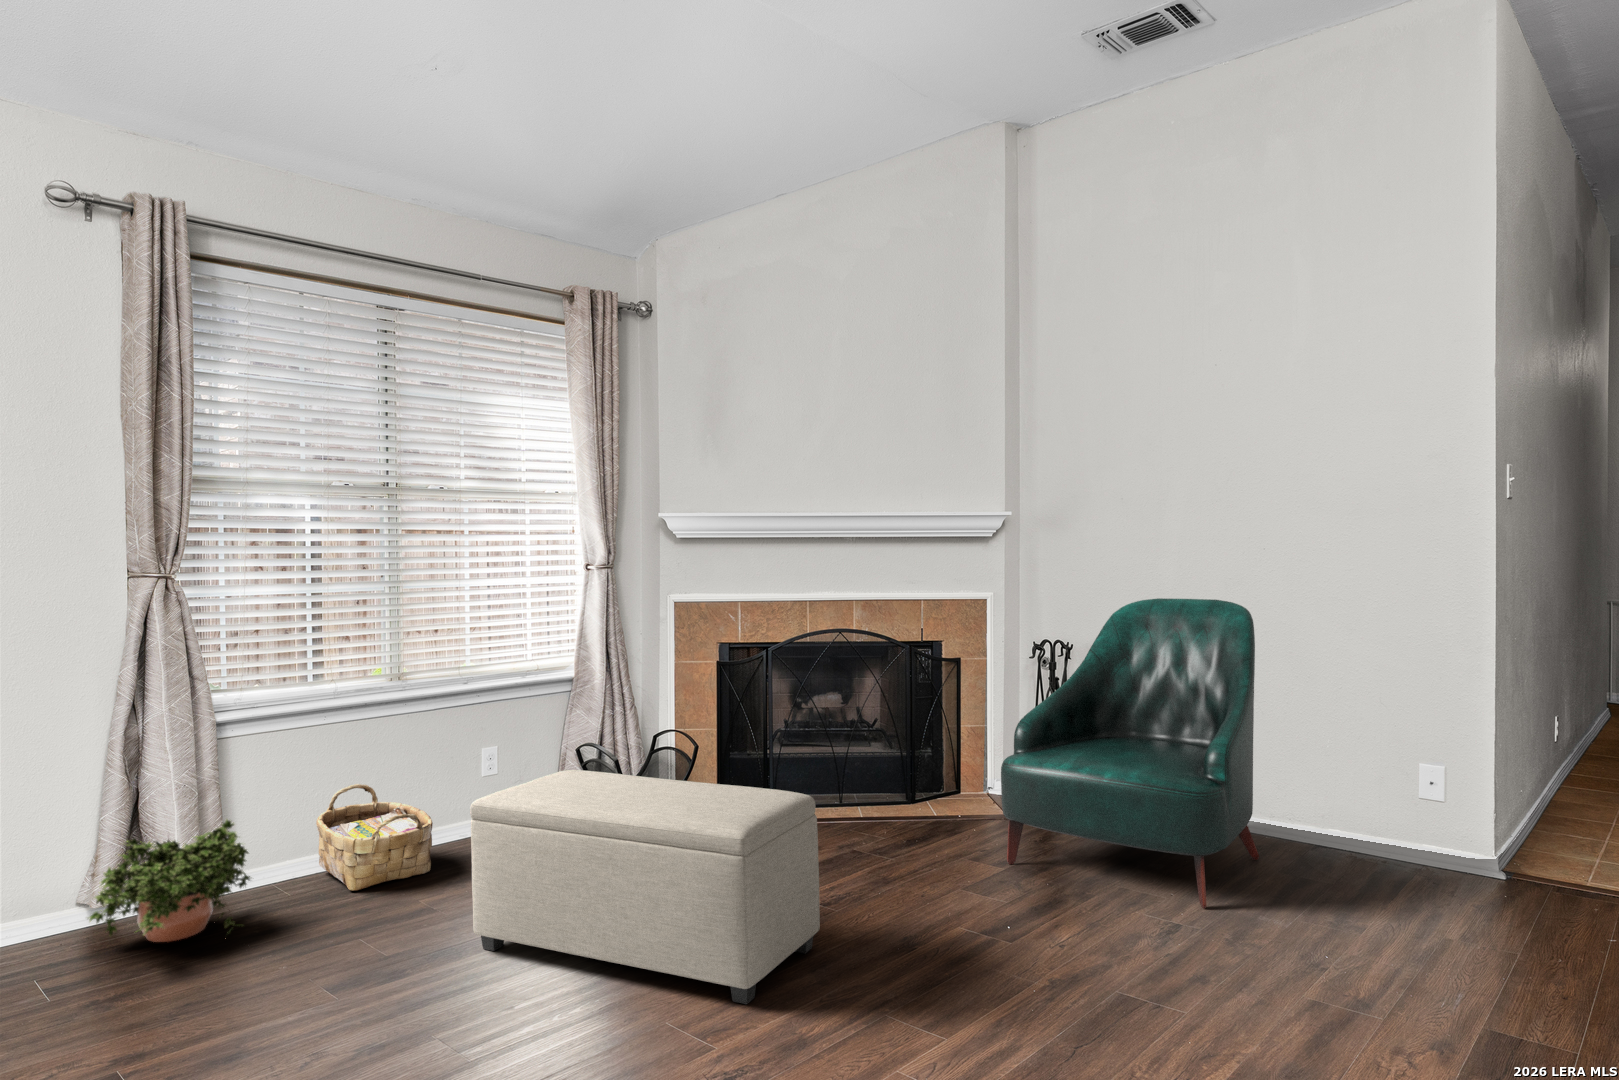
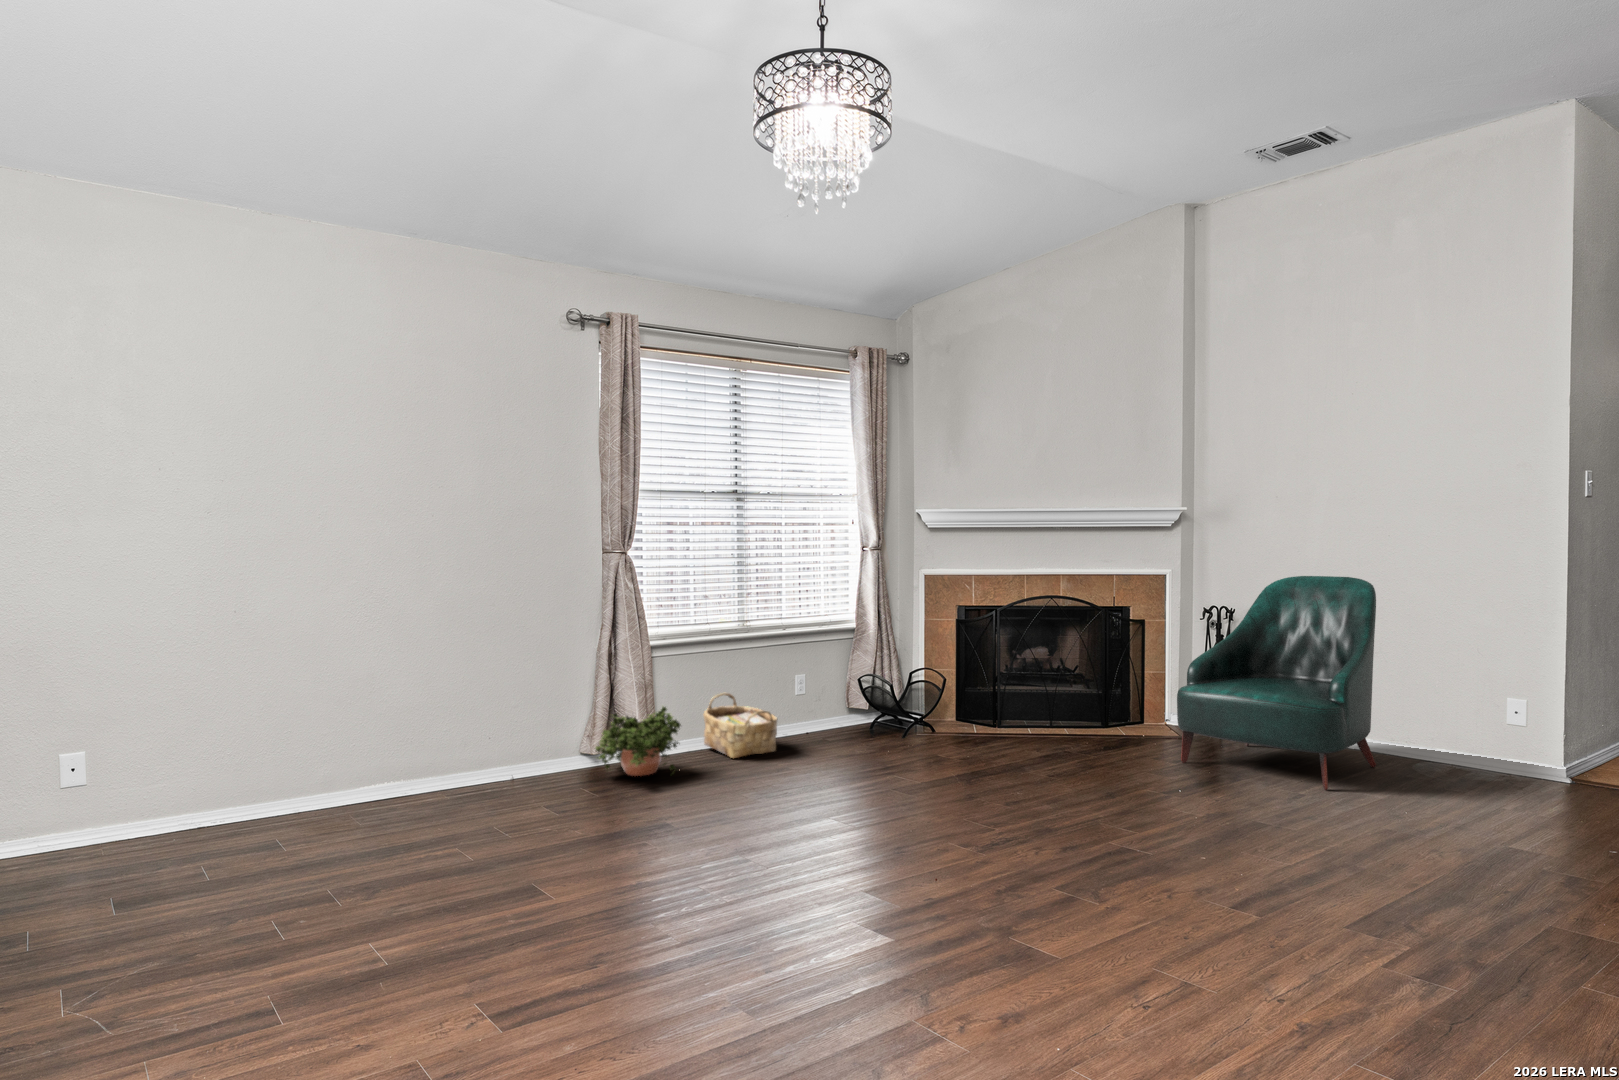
ottoman: present [470,770,820,1004] -> none [826,682,1052,819]

